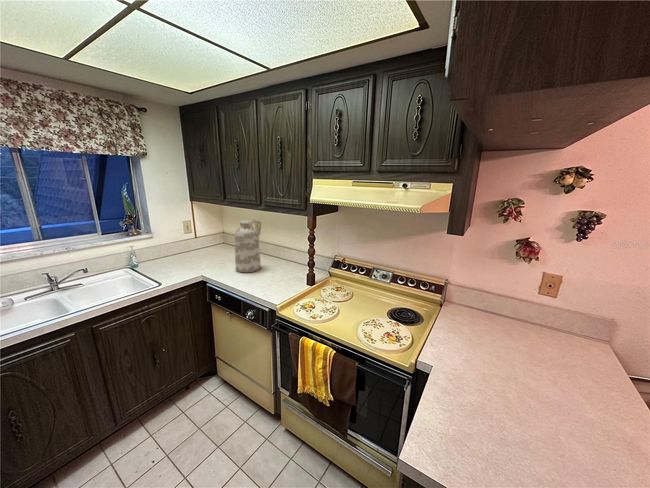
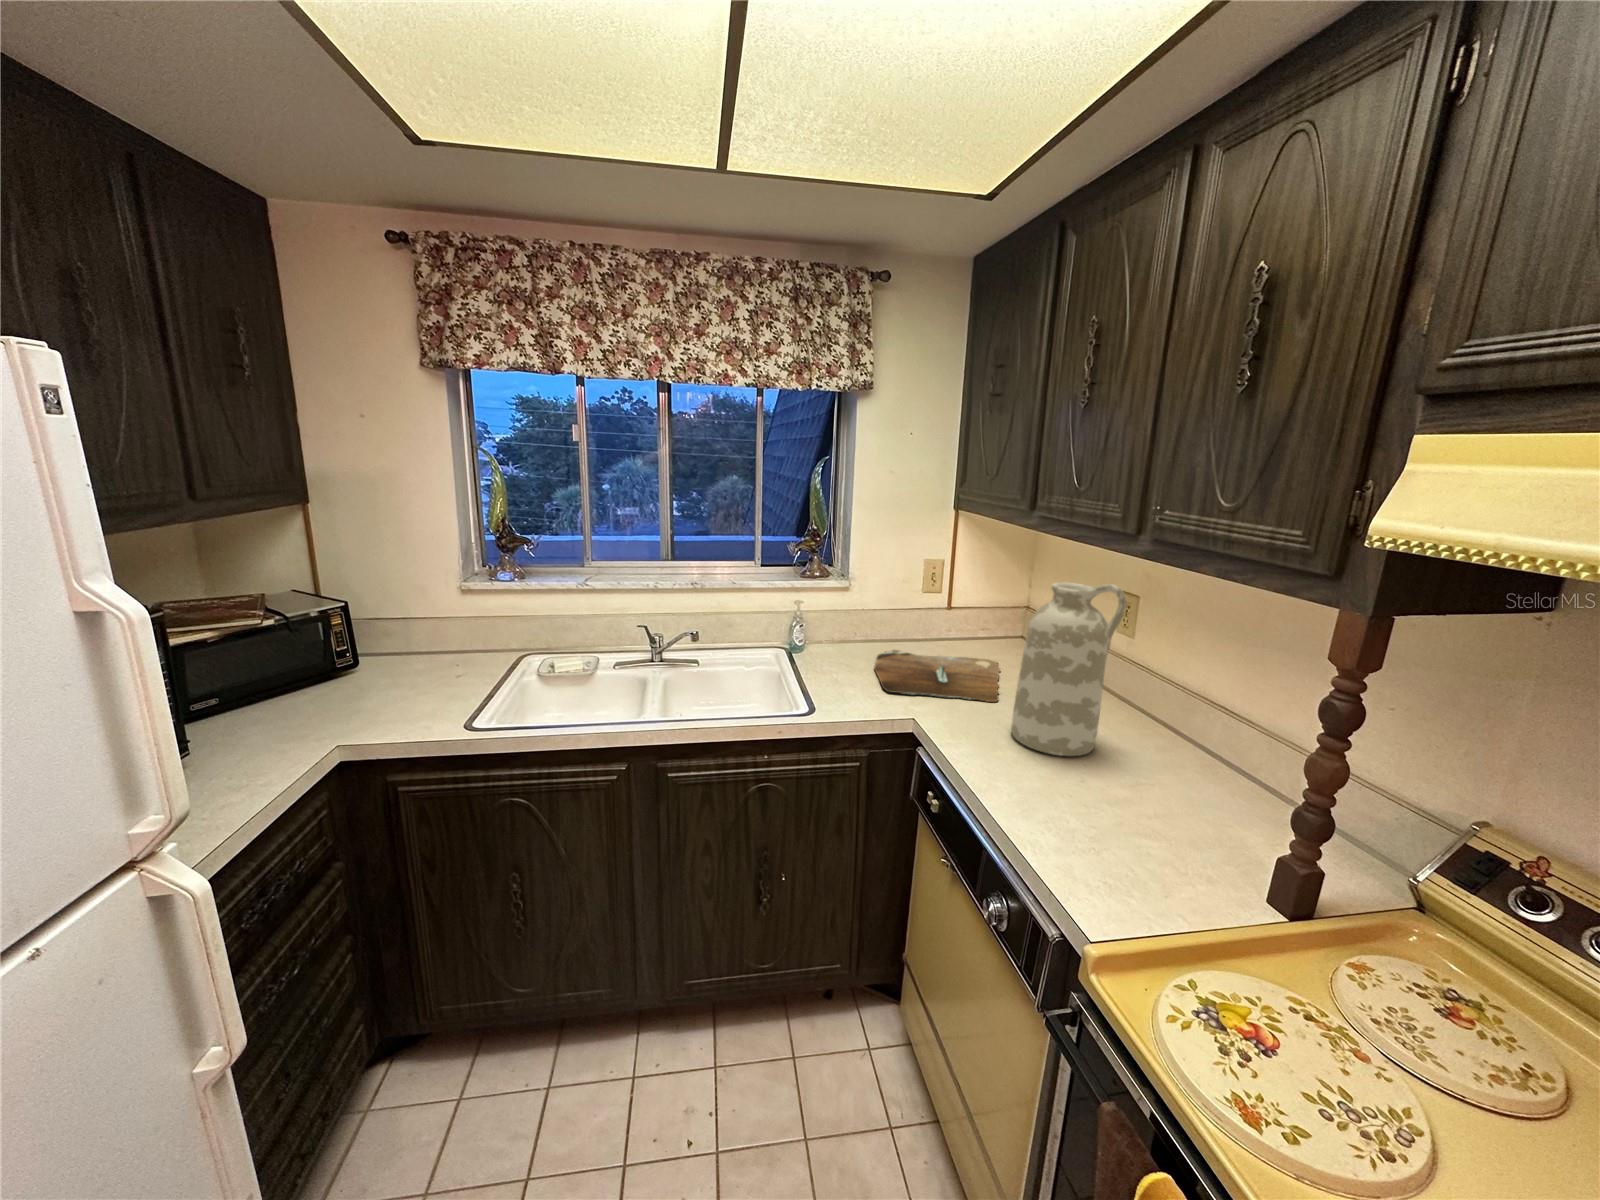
cutting board: none [174,252,227,271] -> present [874,650,1001,702]

